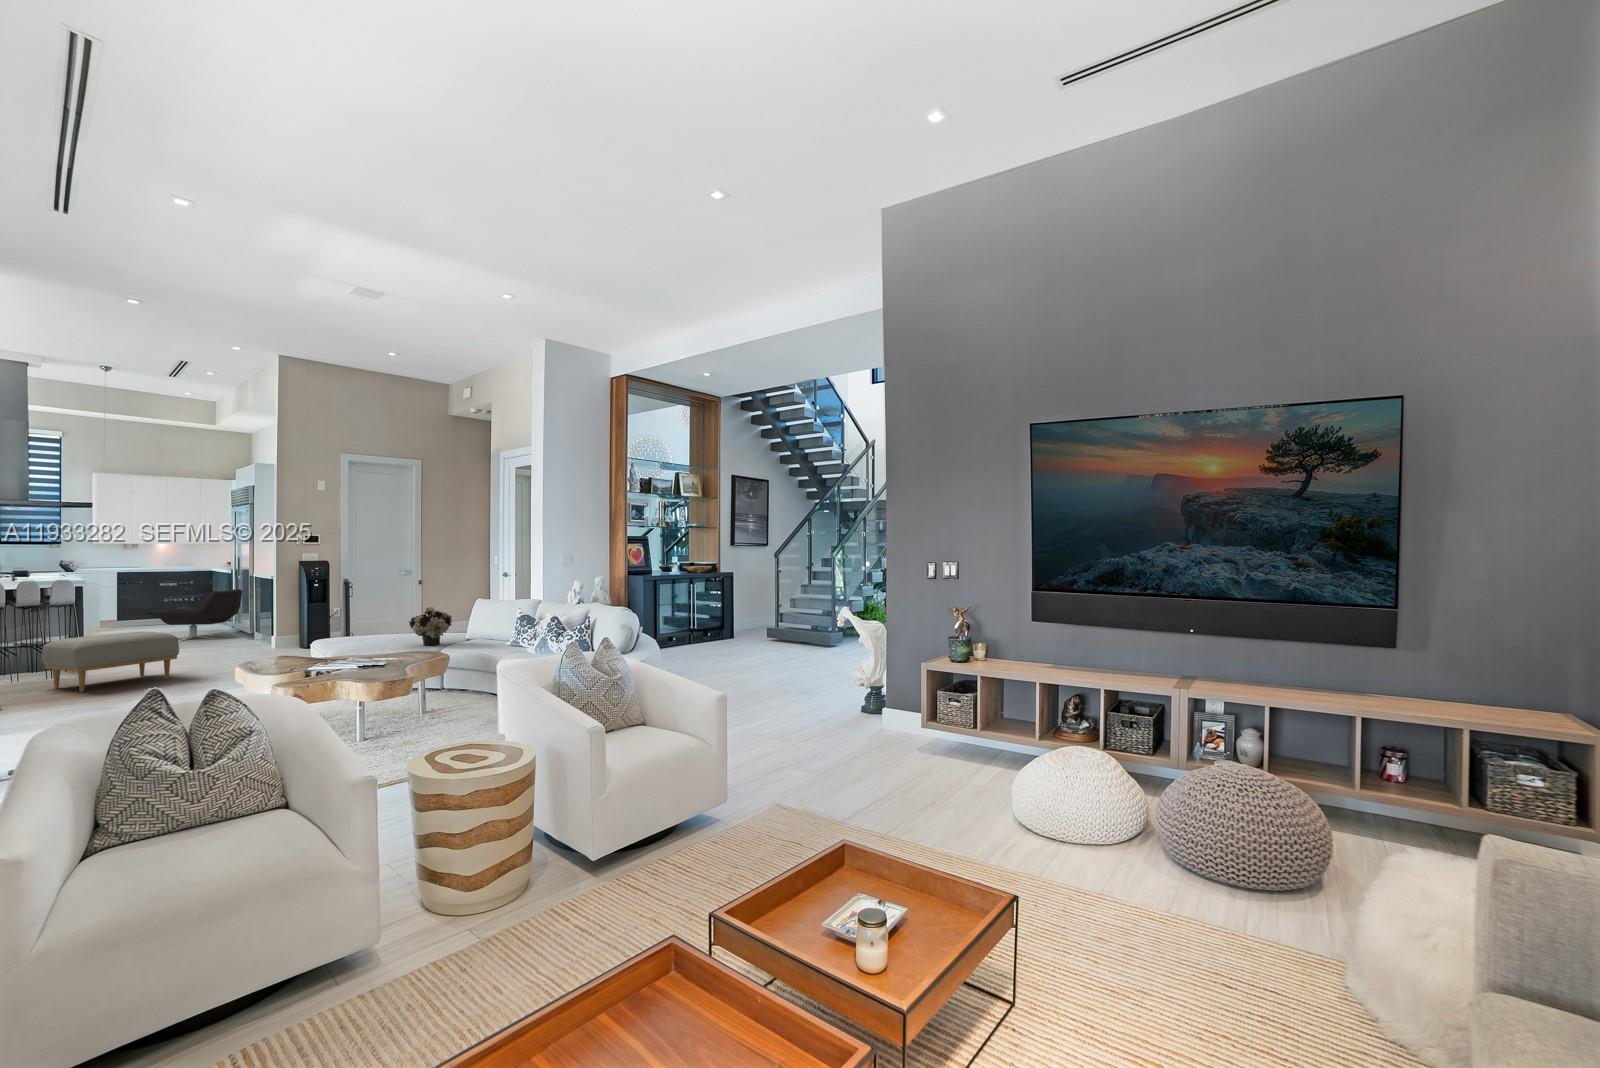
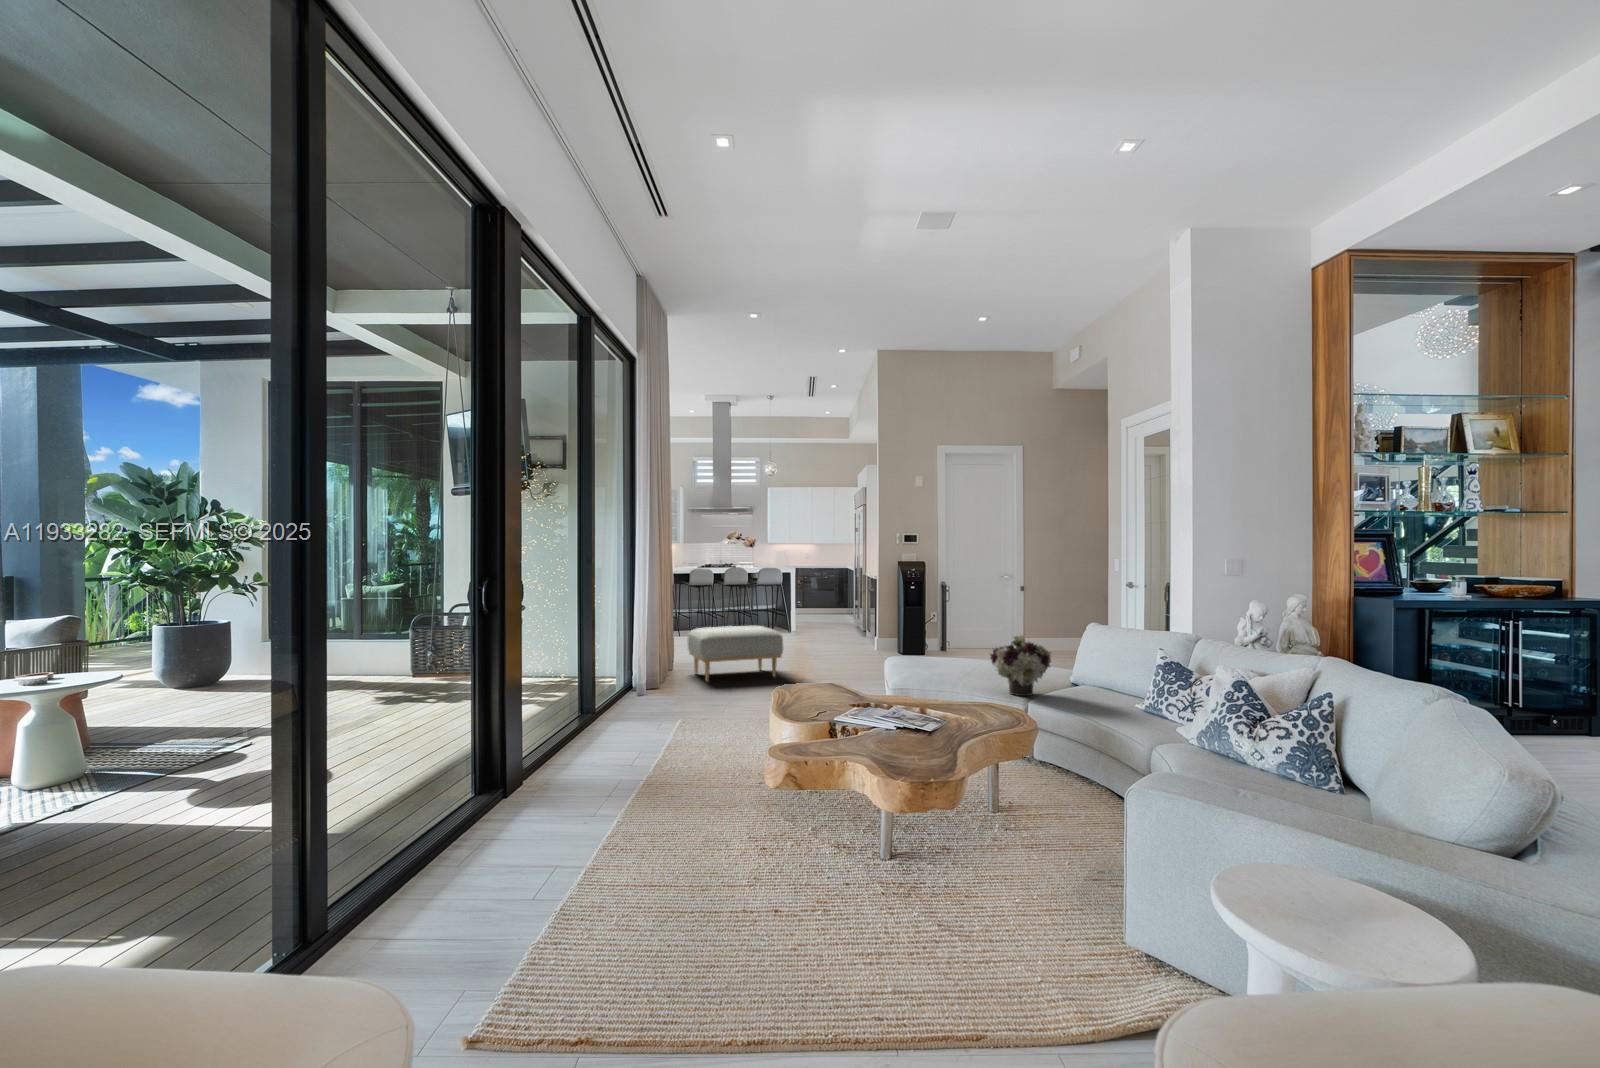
lounge chair: present [156,589,242,641] -> none [797,586,861,633]

